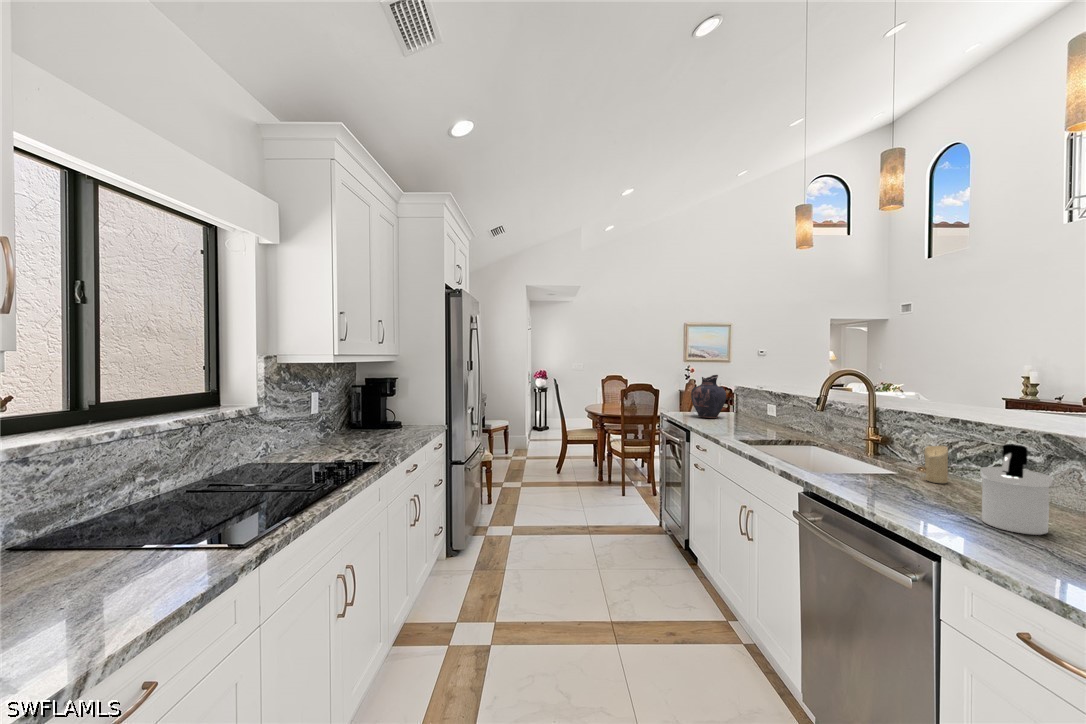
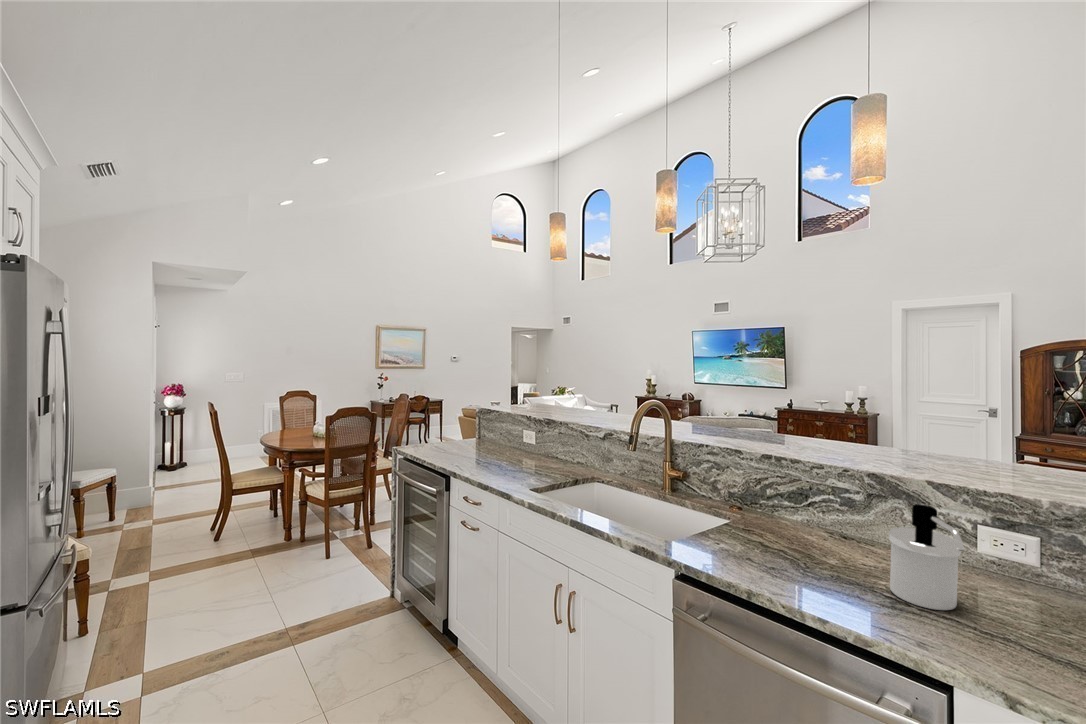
vase: present [691,375,726,418] -> none [438,396,479,451]
candle: present [924,445,948,483] -> none [758,487,780,530]

